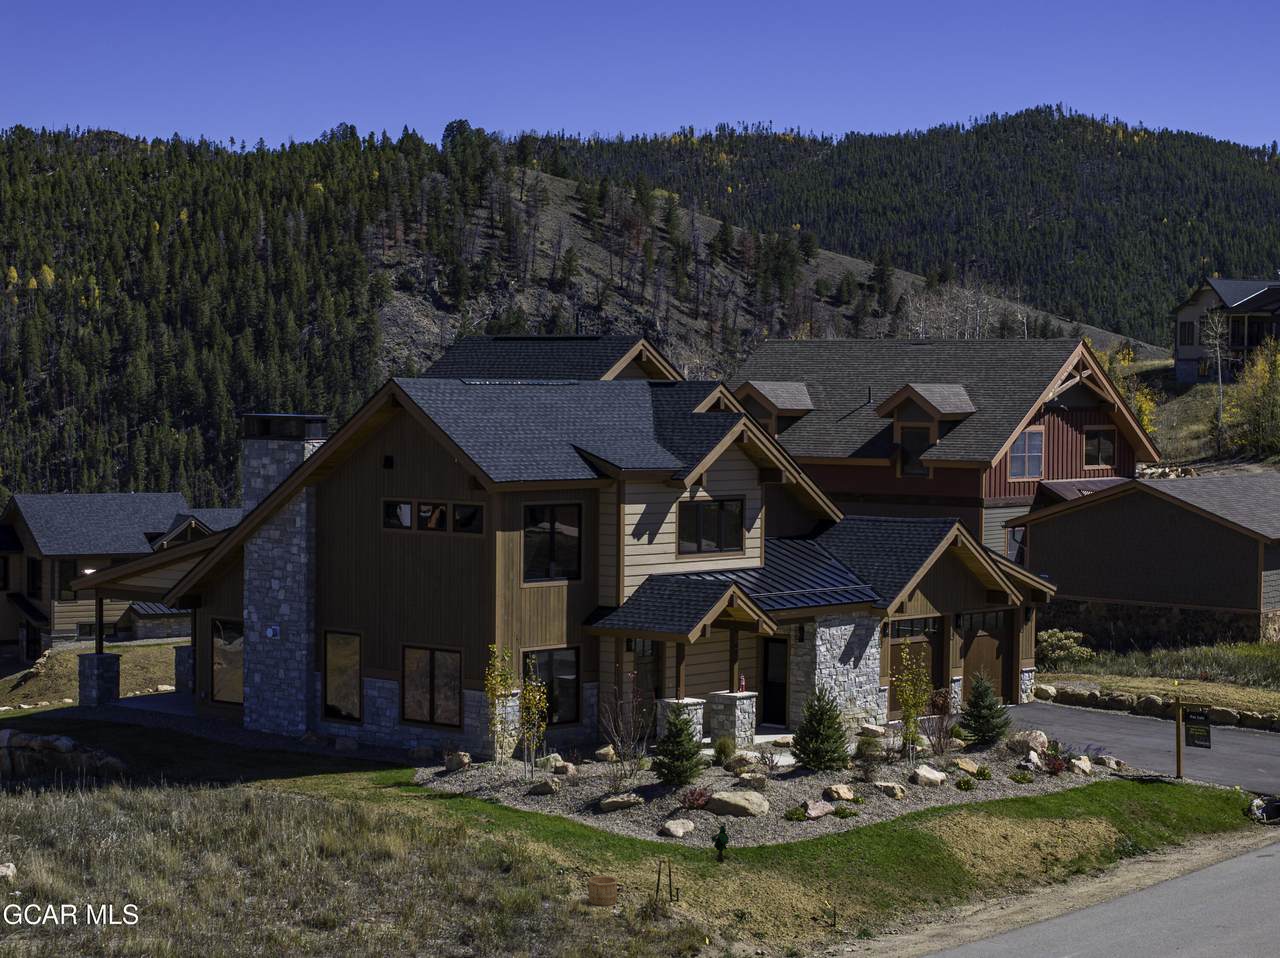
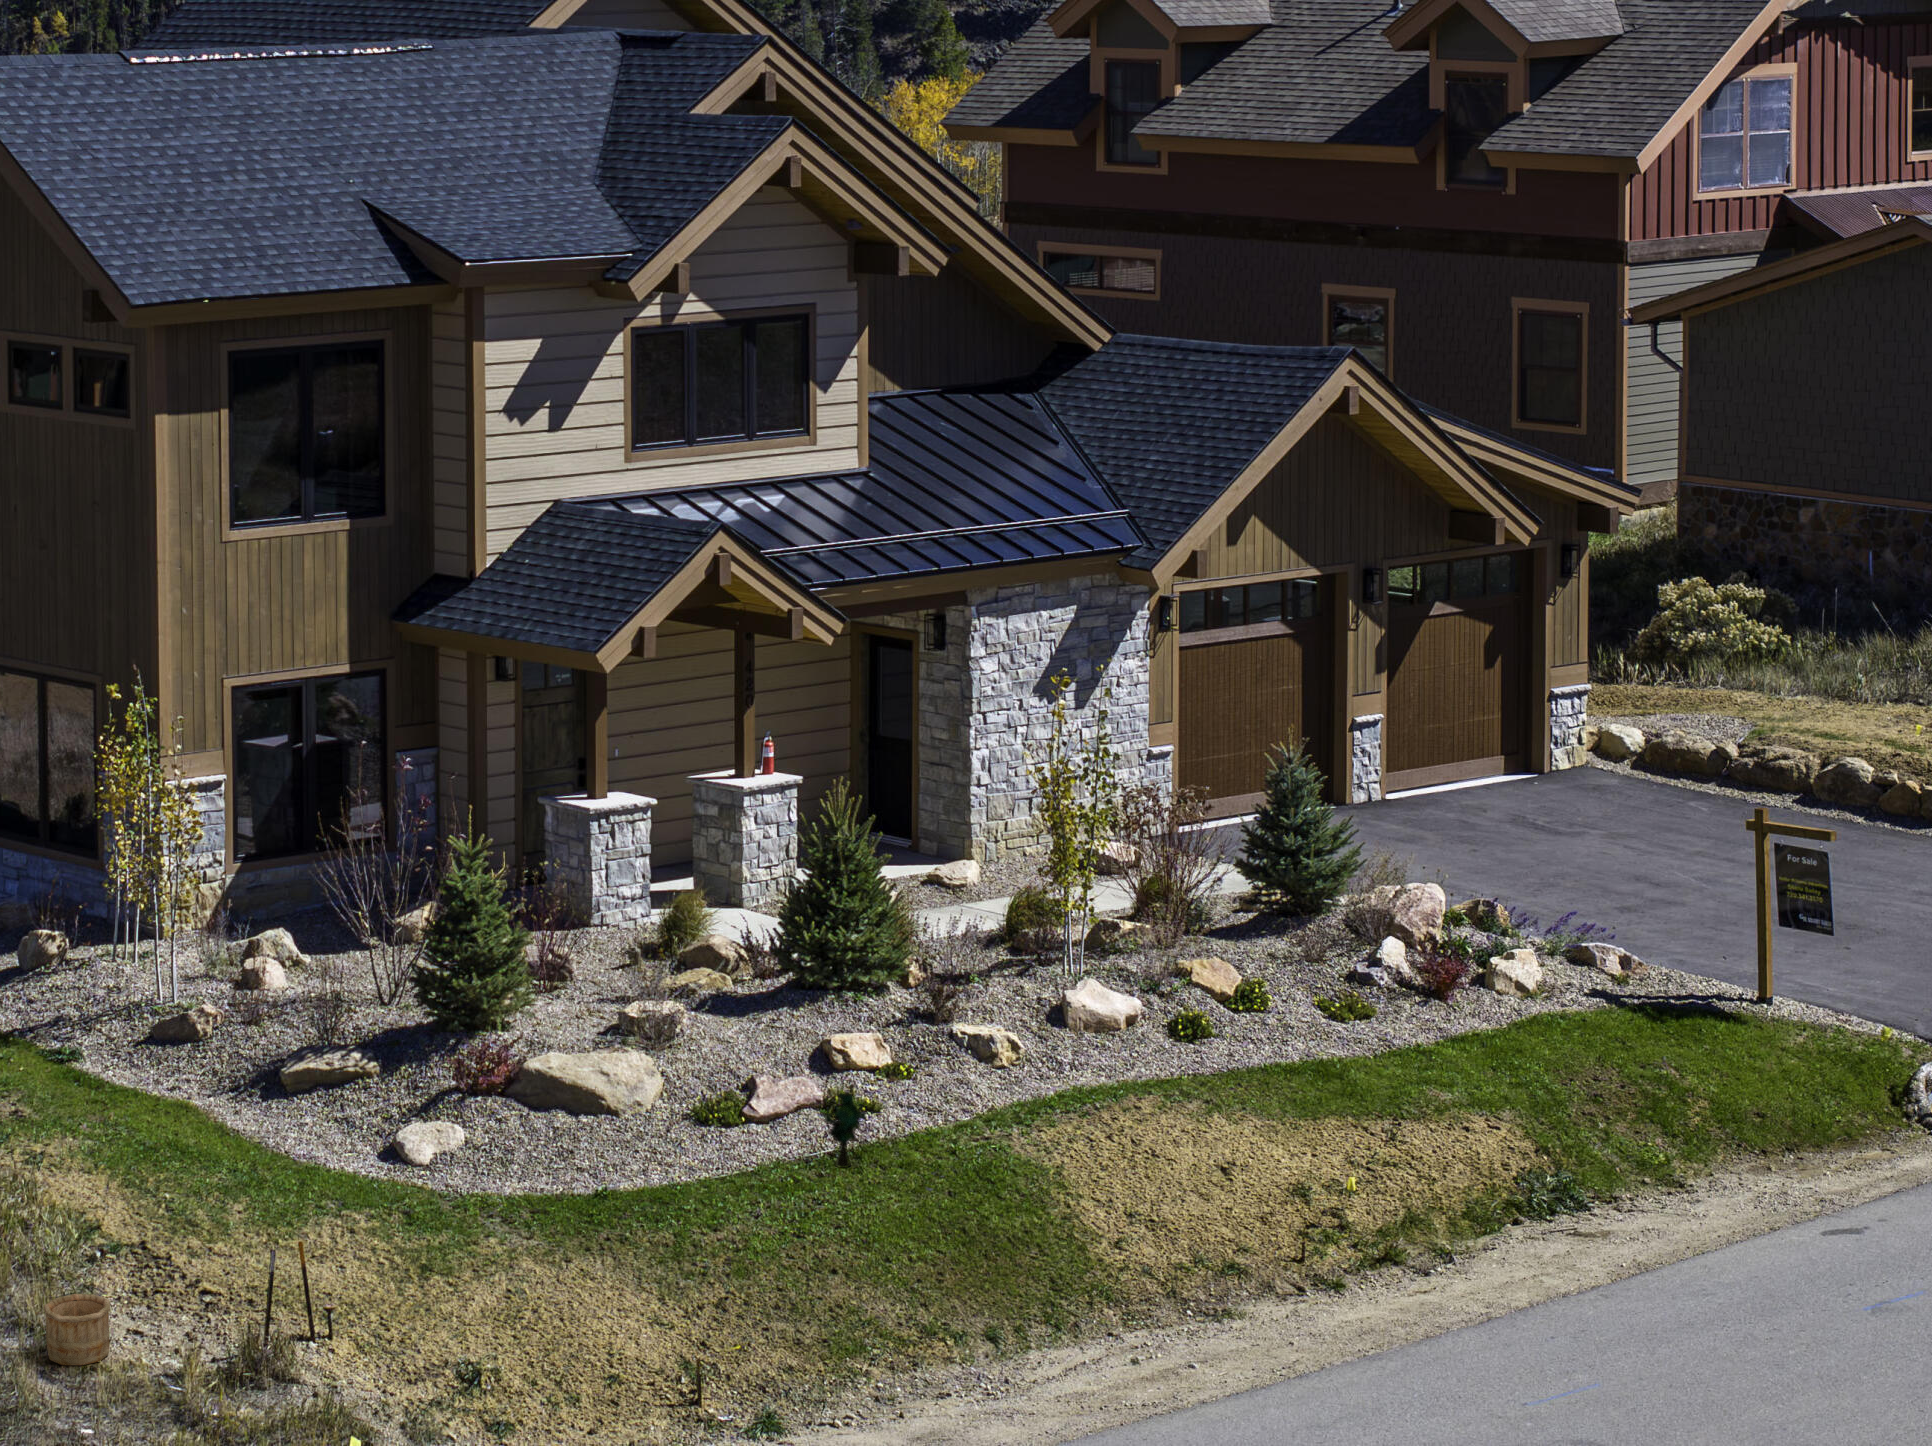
decorative plant: present [710,823,731,862] -> present [821,1085,866,1168]

